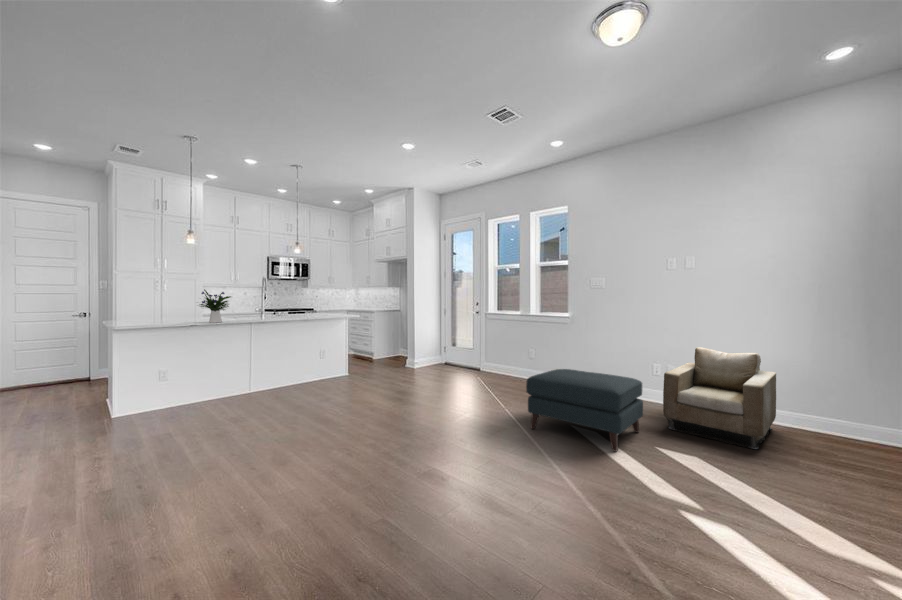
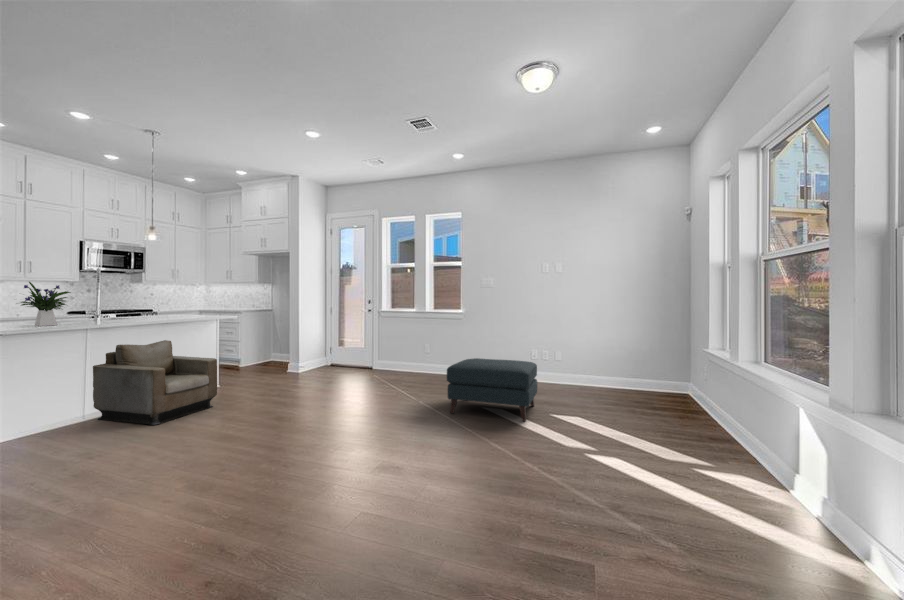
armchair: present [663,347,776,449] -> present [93,340,217,425]

